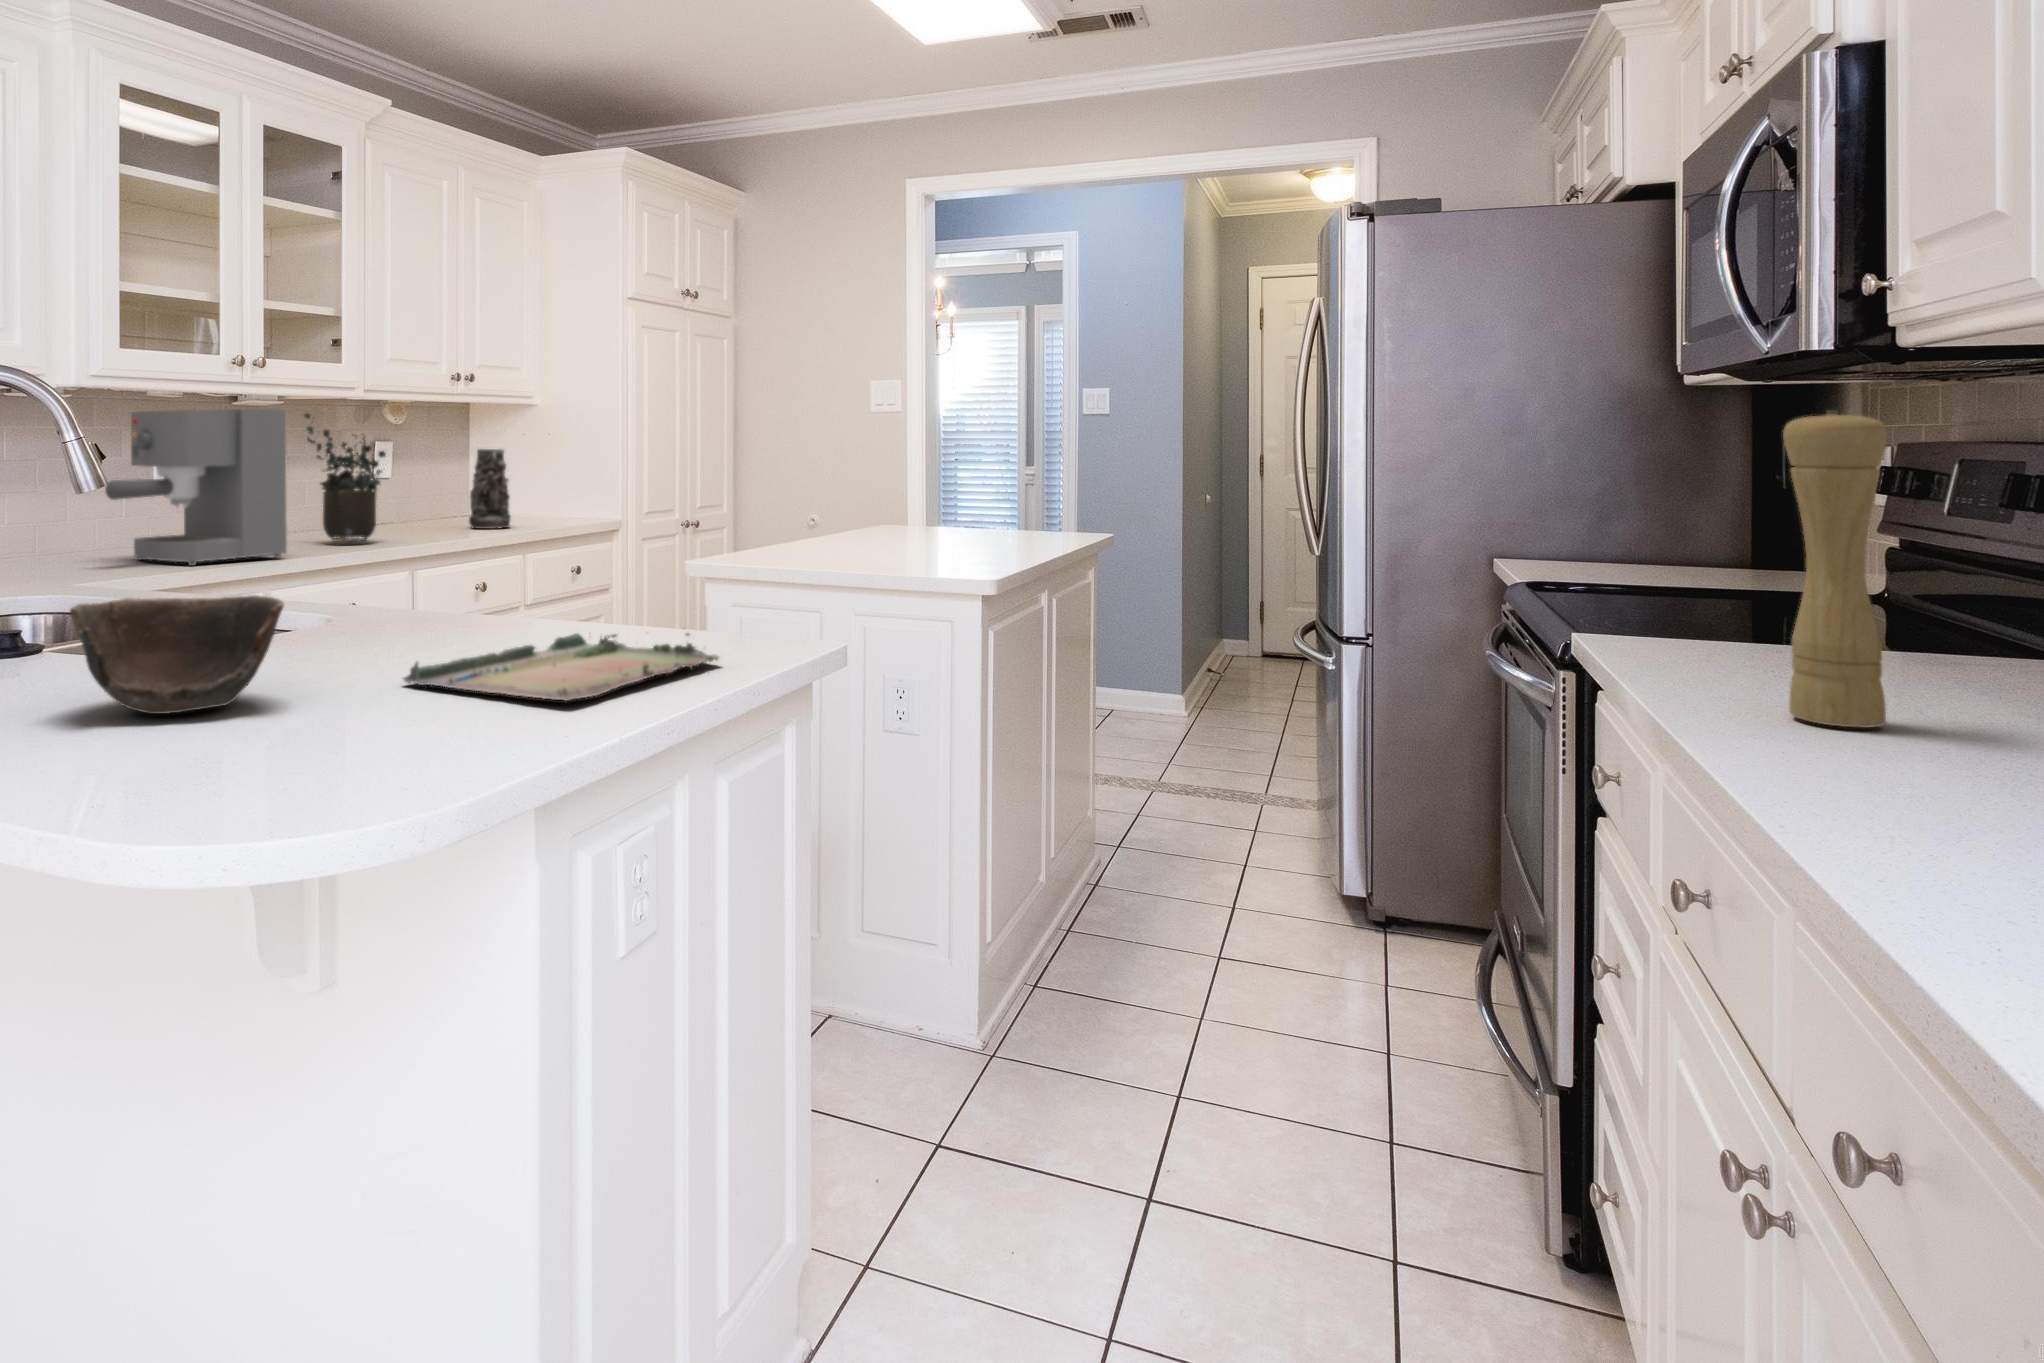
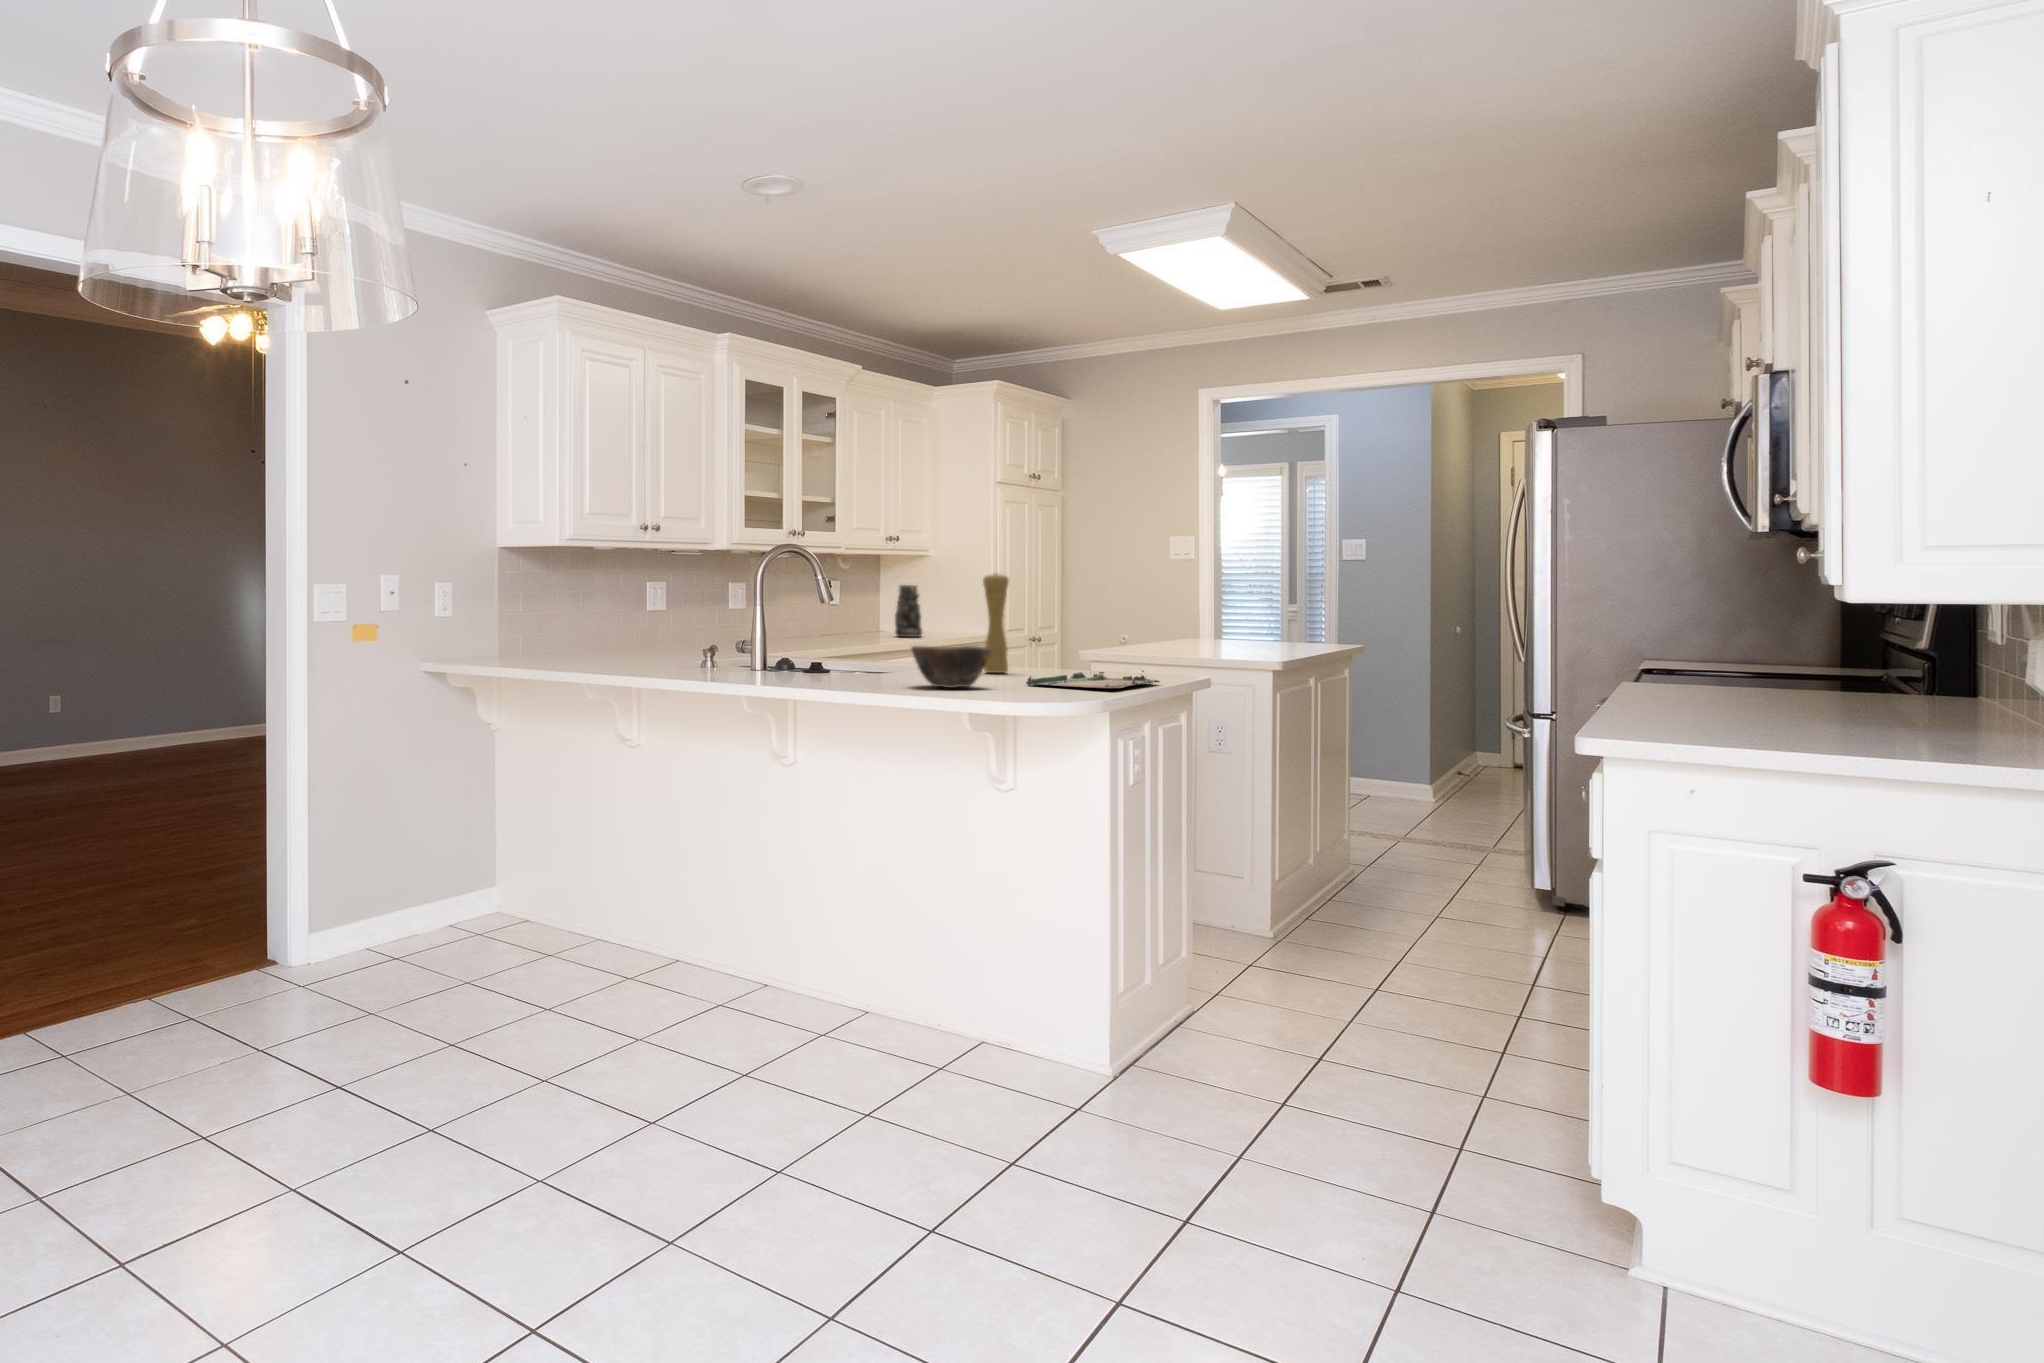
coffee maker: present [105,409,287,566] -> none [744,562,830,650]
pepper mill: present [1783,410,1887,728] -> present [983,574,1009,673]
potted plant: present [304,413,386,542] -> none [814,563,868,642]

